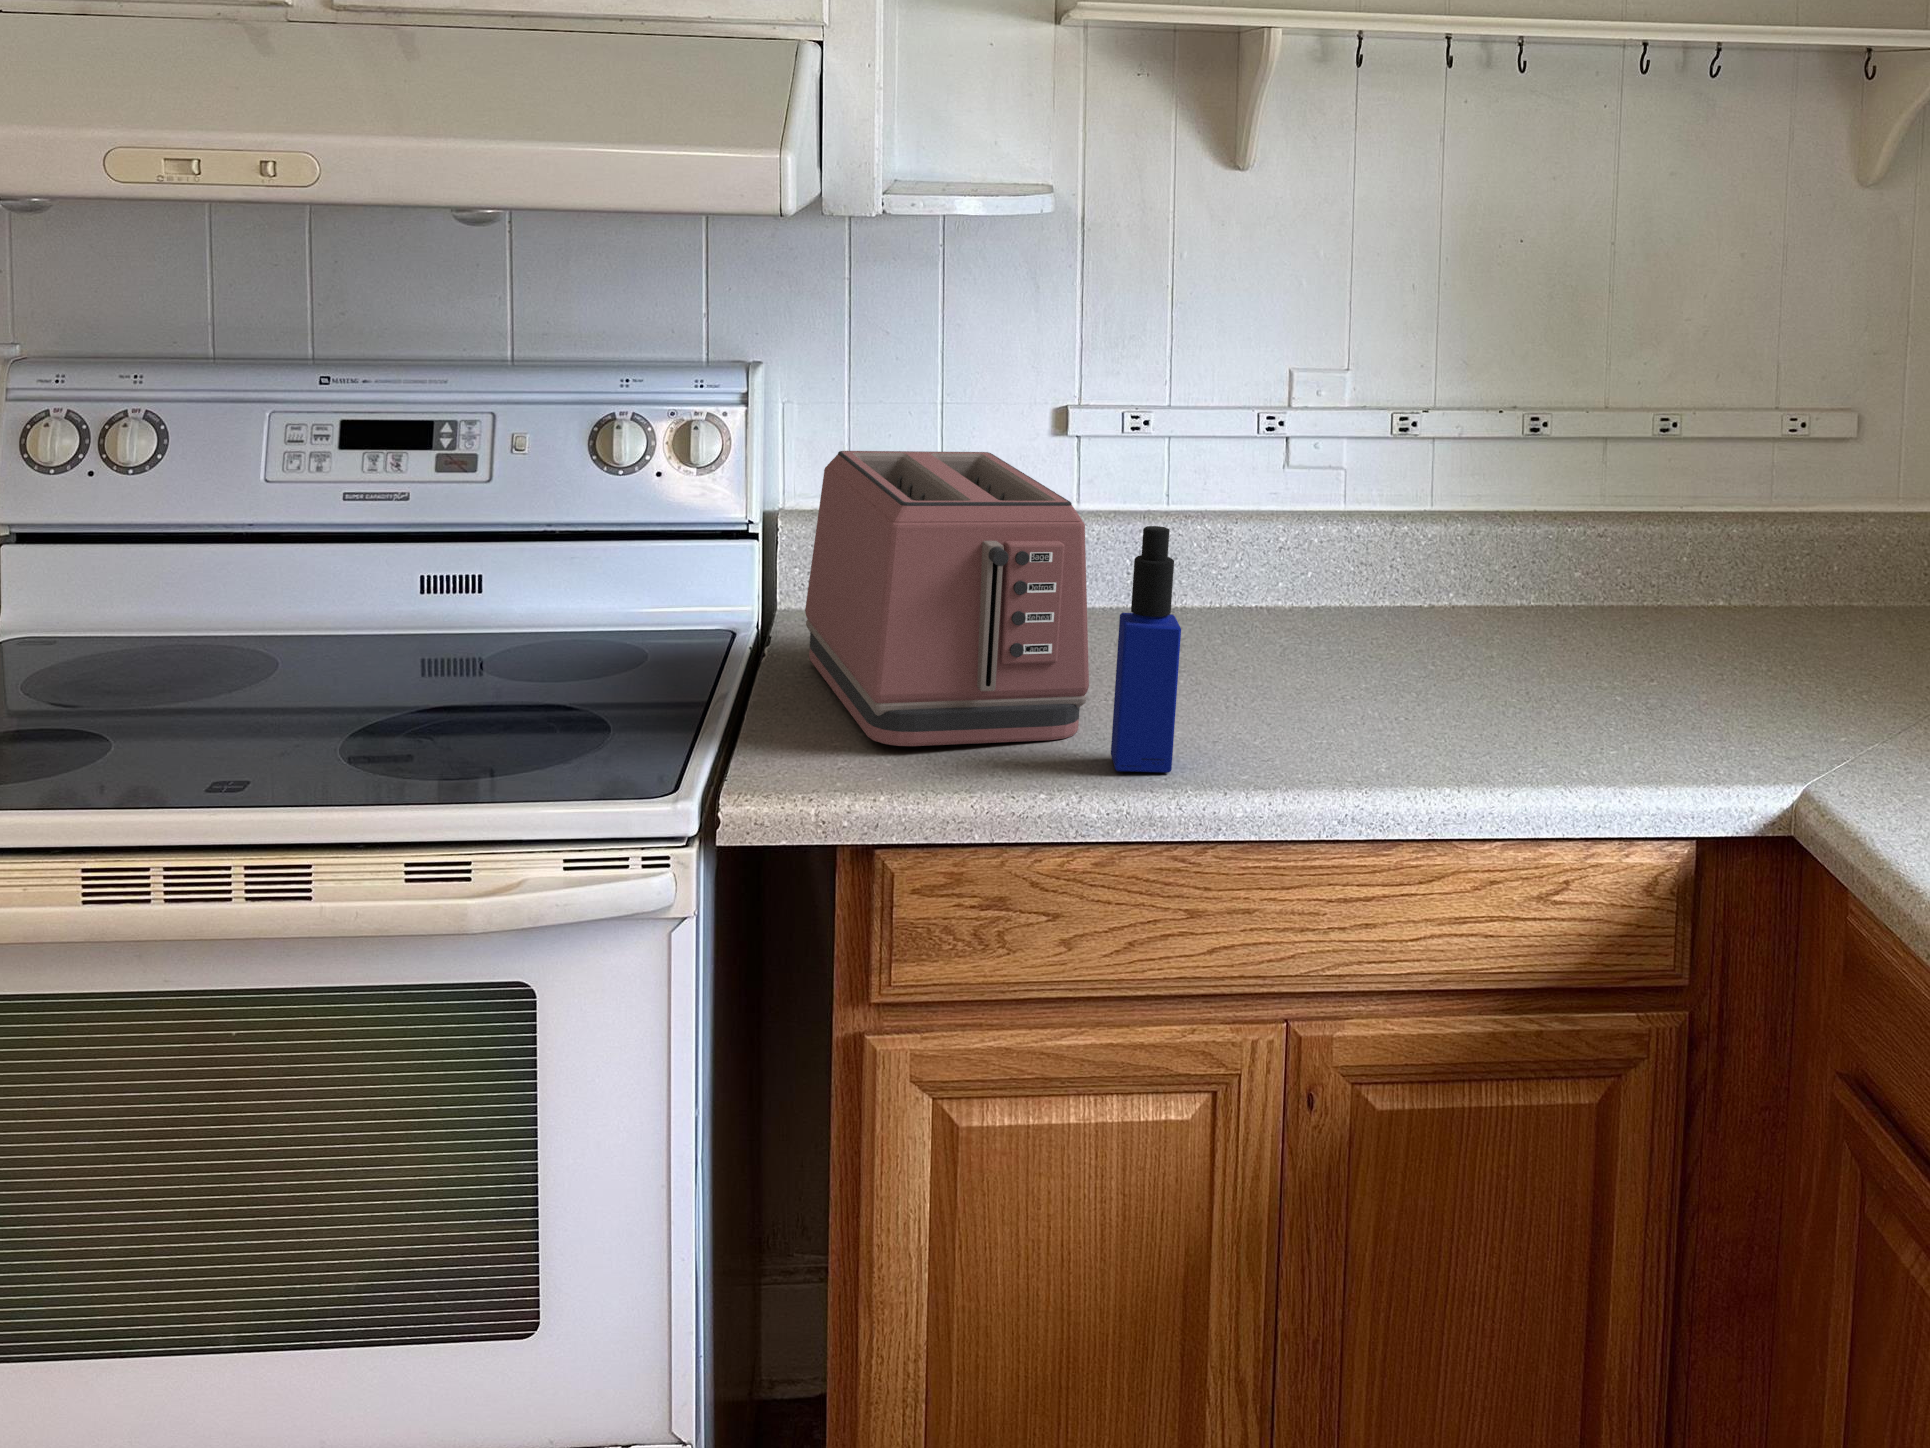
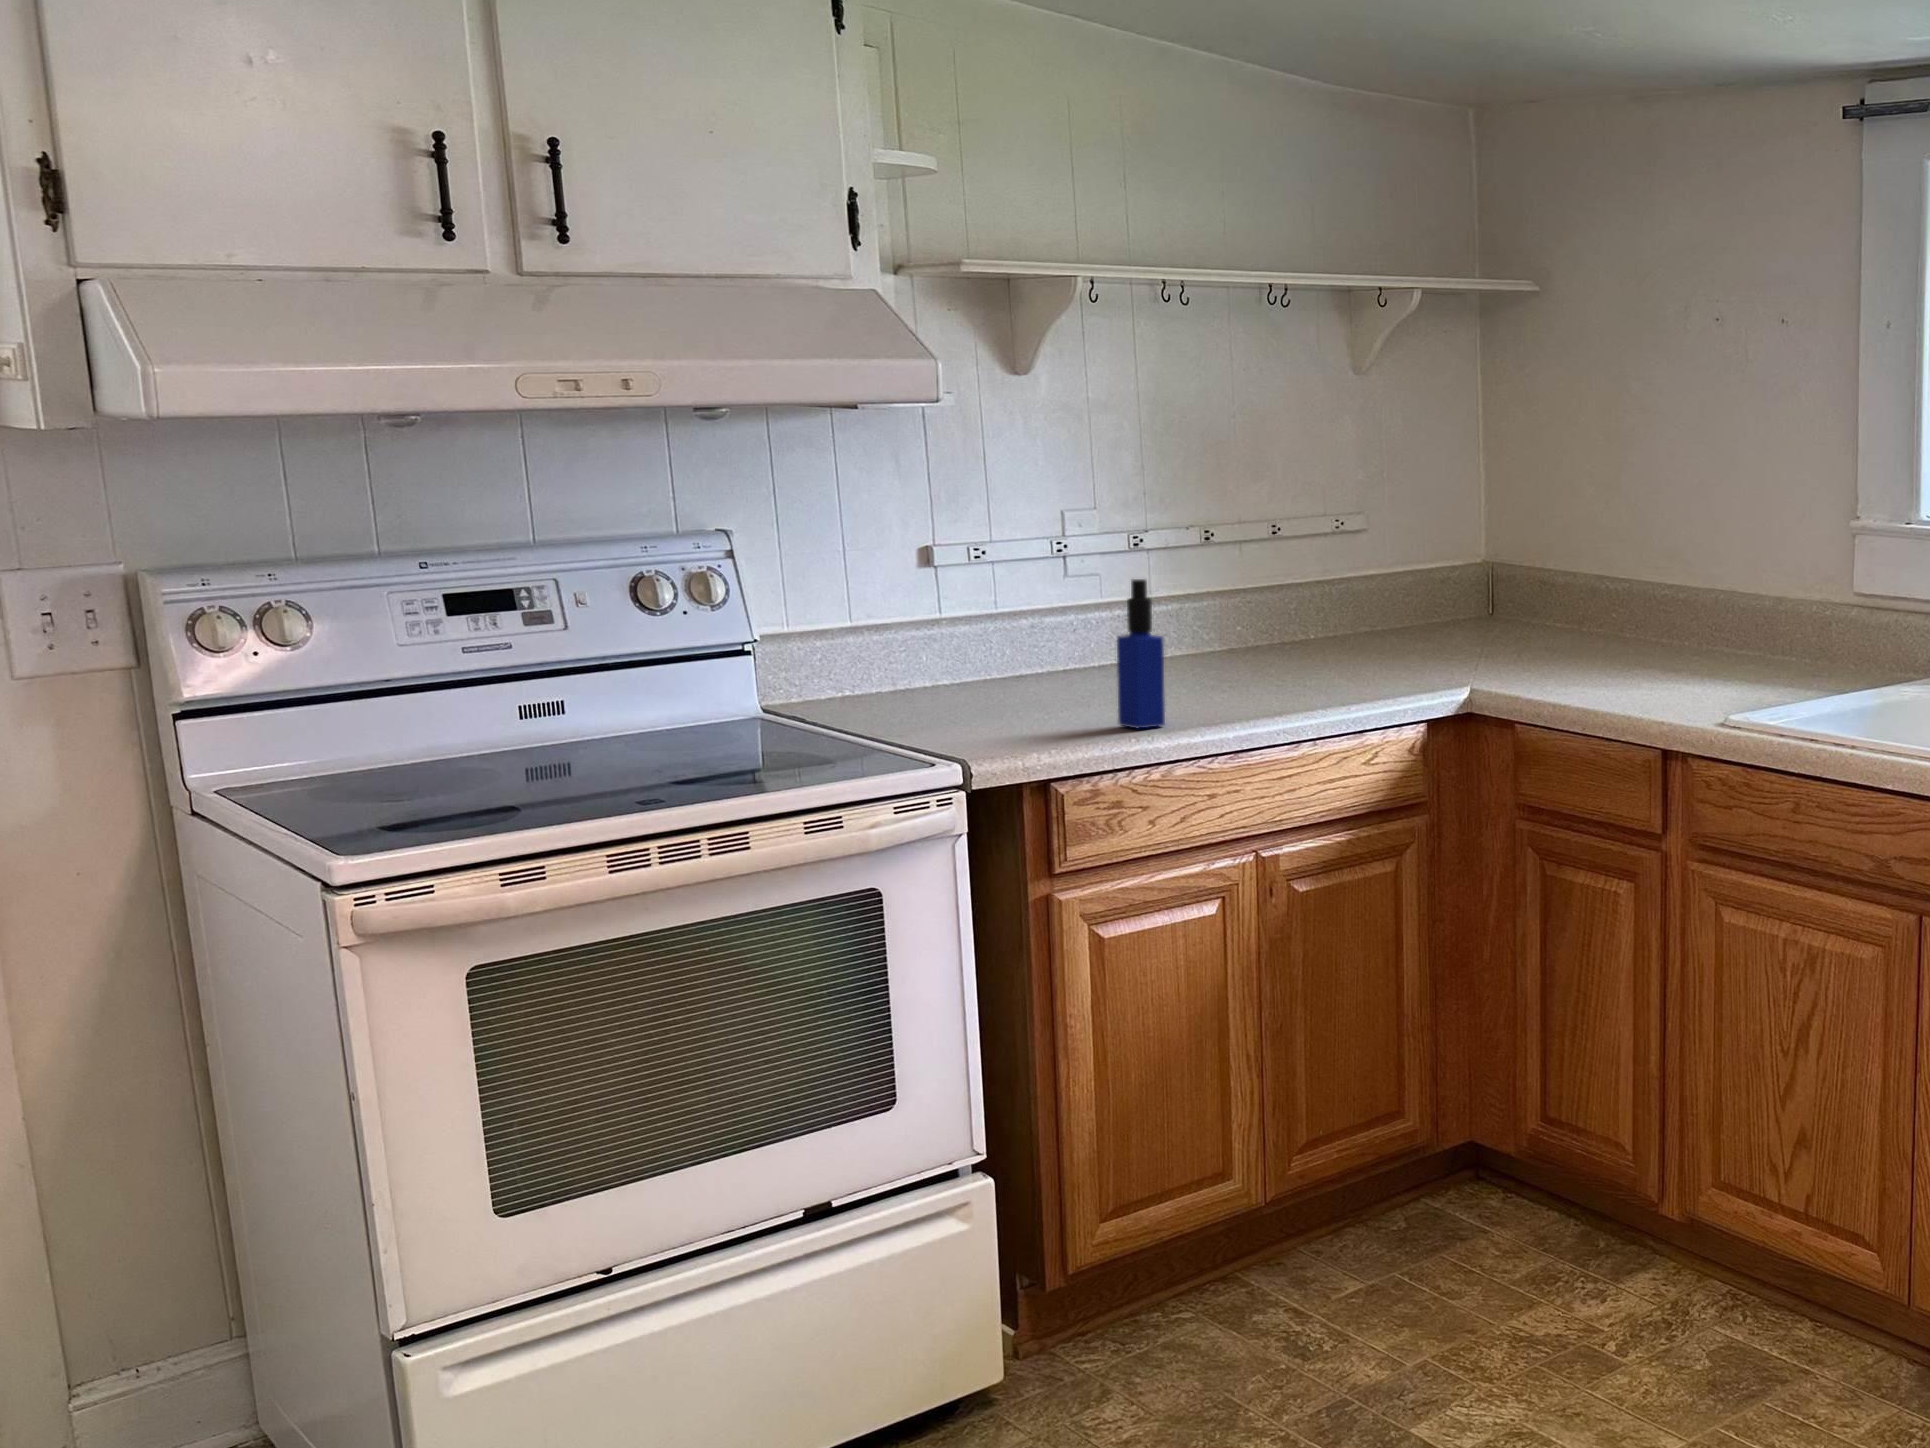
toaster: present [805,451,1089,746] -> none [824,570,1082,738]

